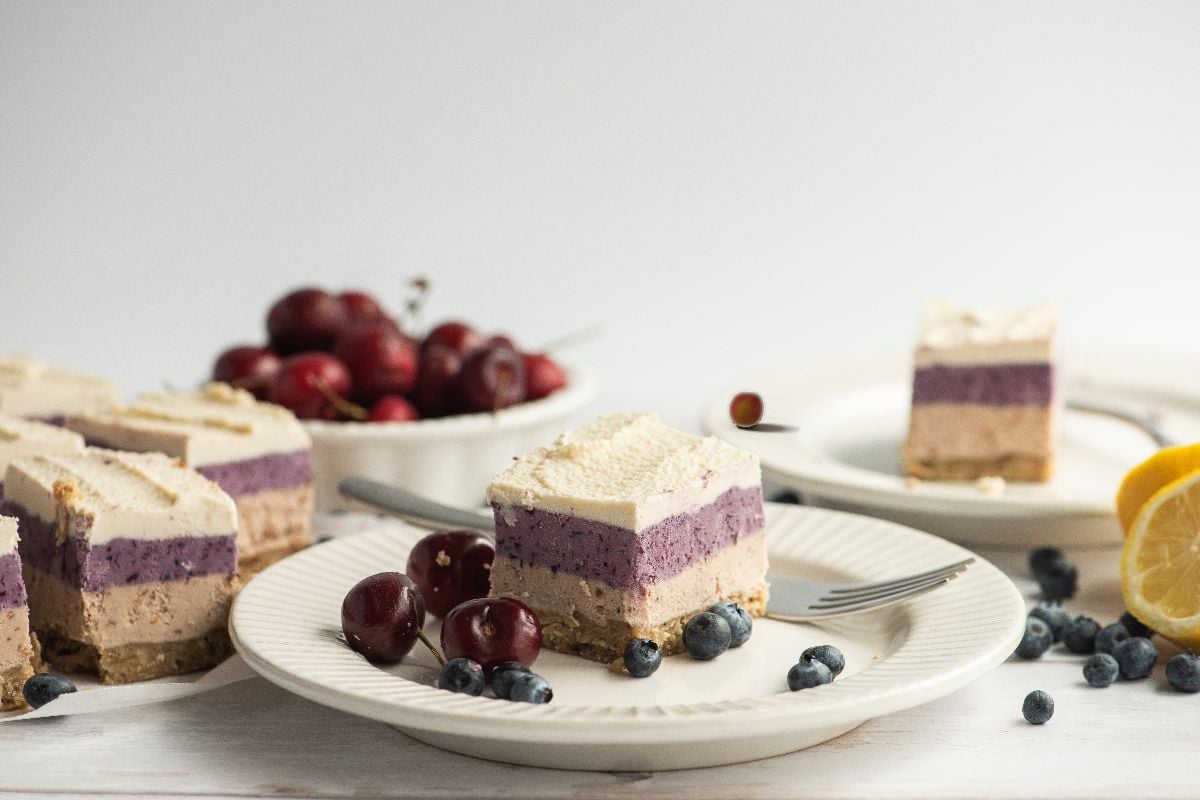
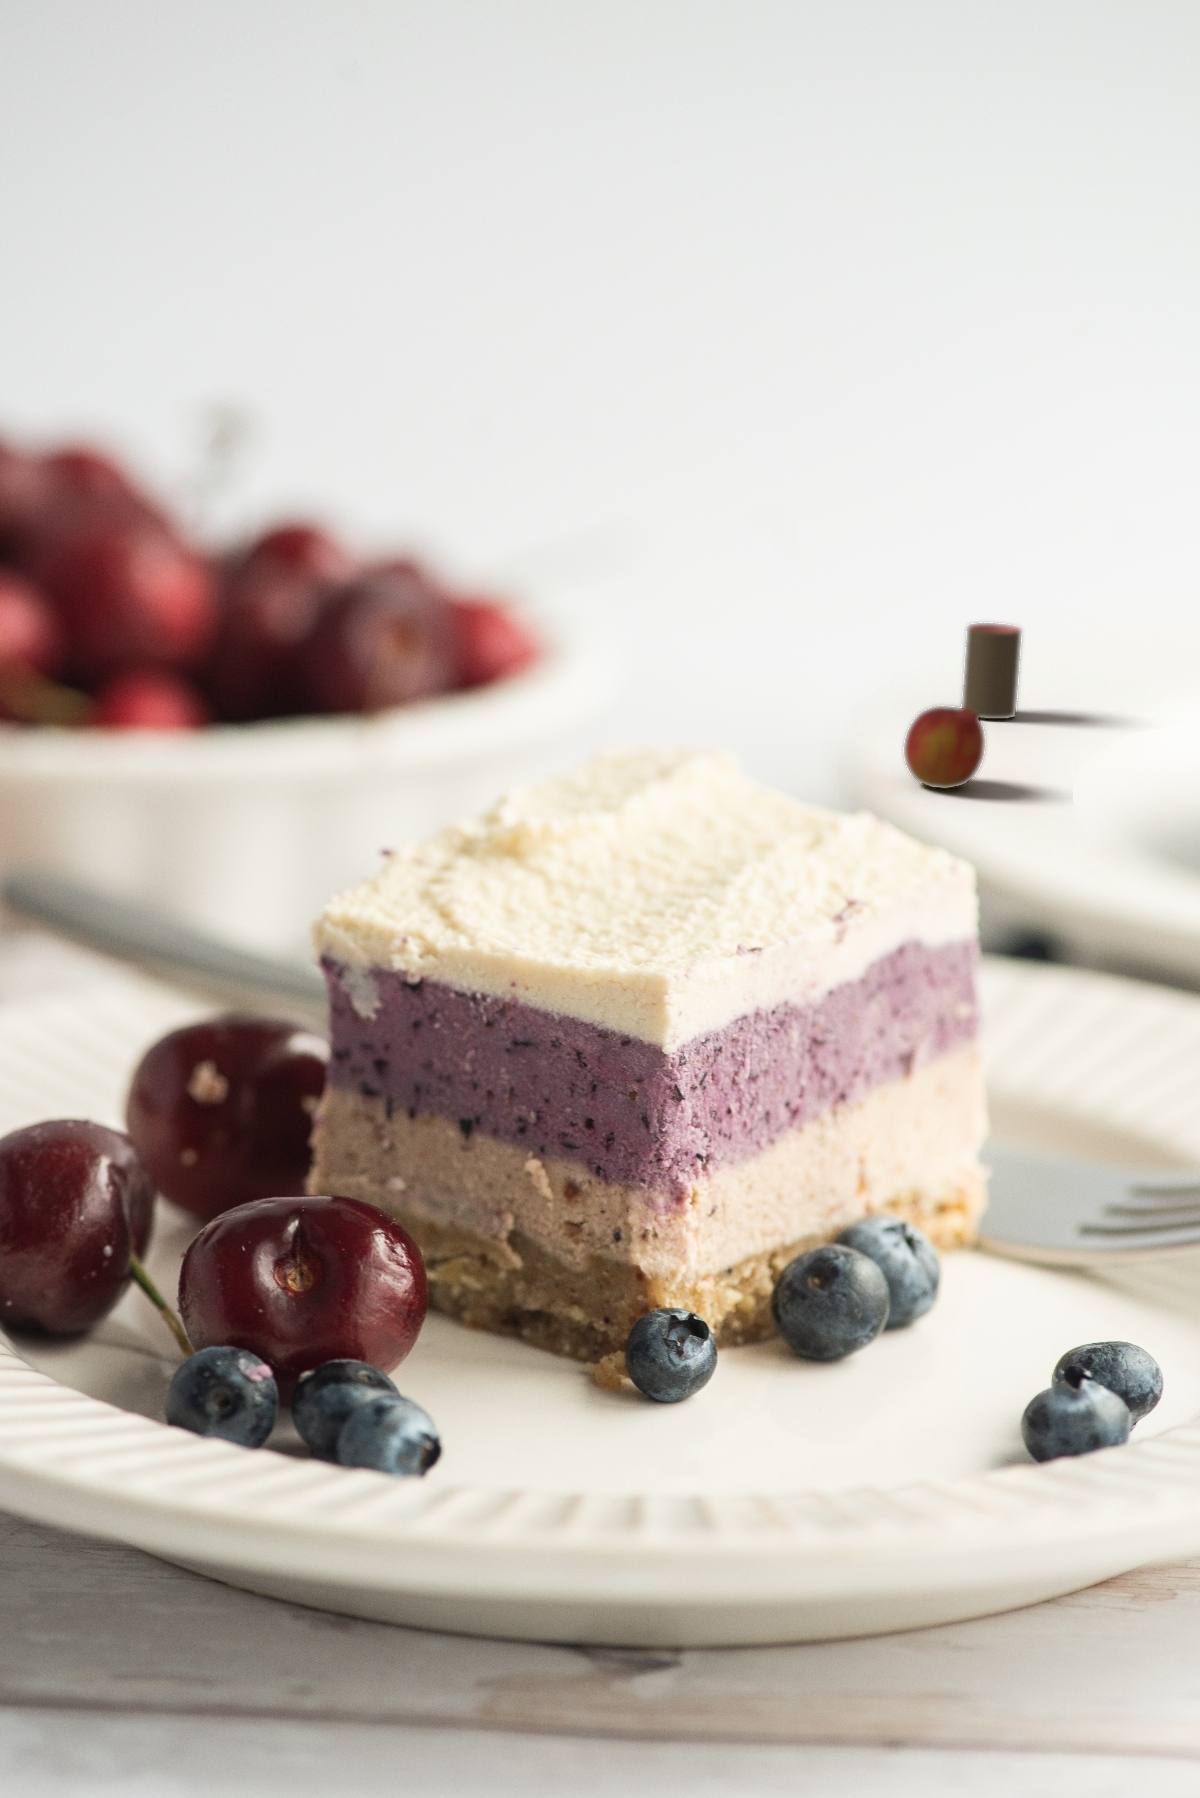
cup: none [754,355,779,397] -> present [962,623,1021,719]

